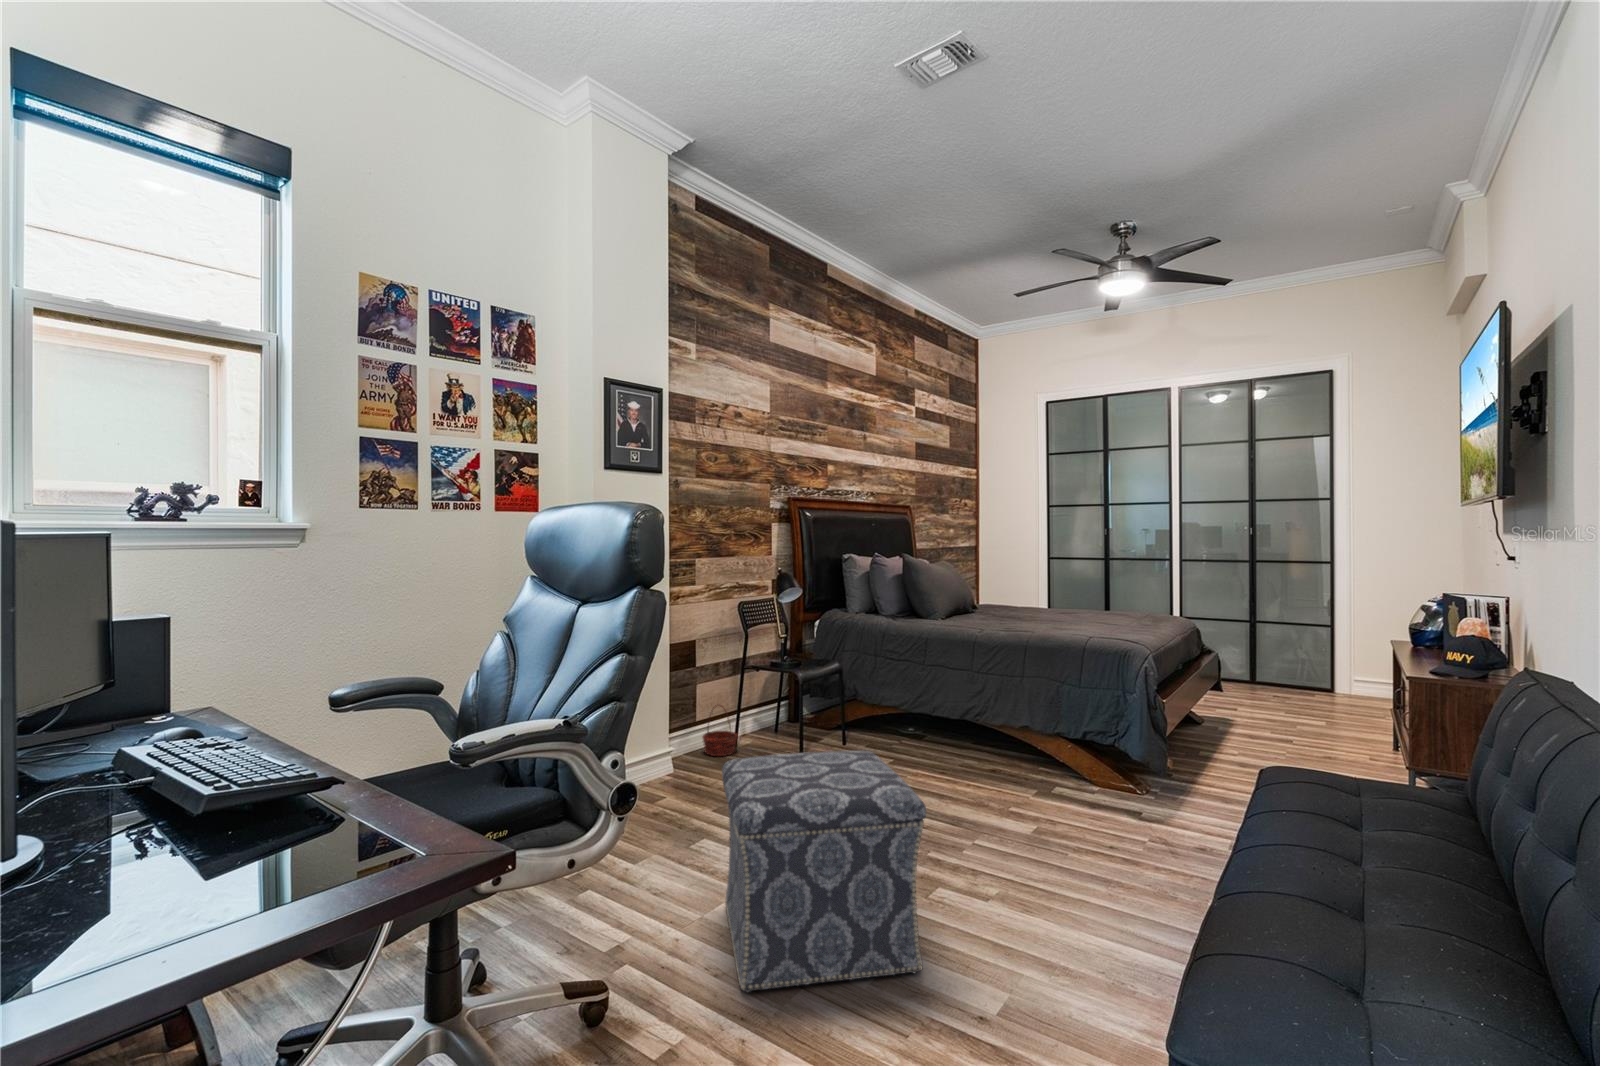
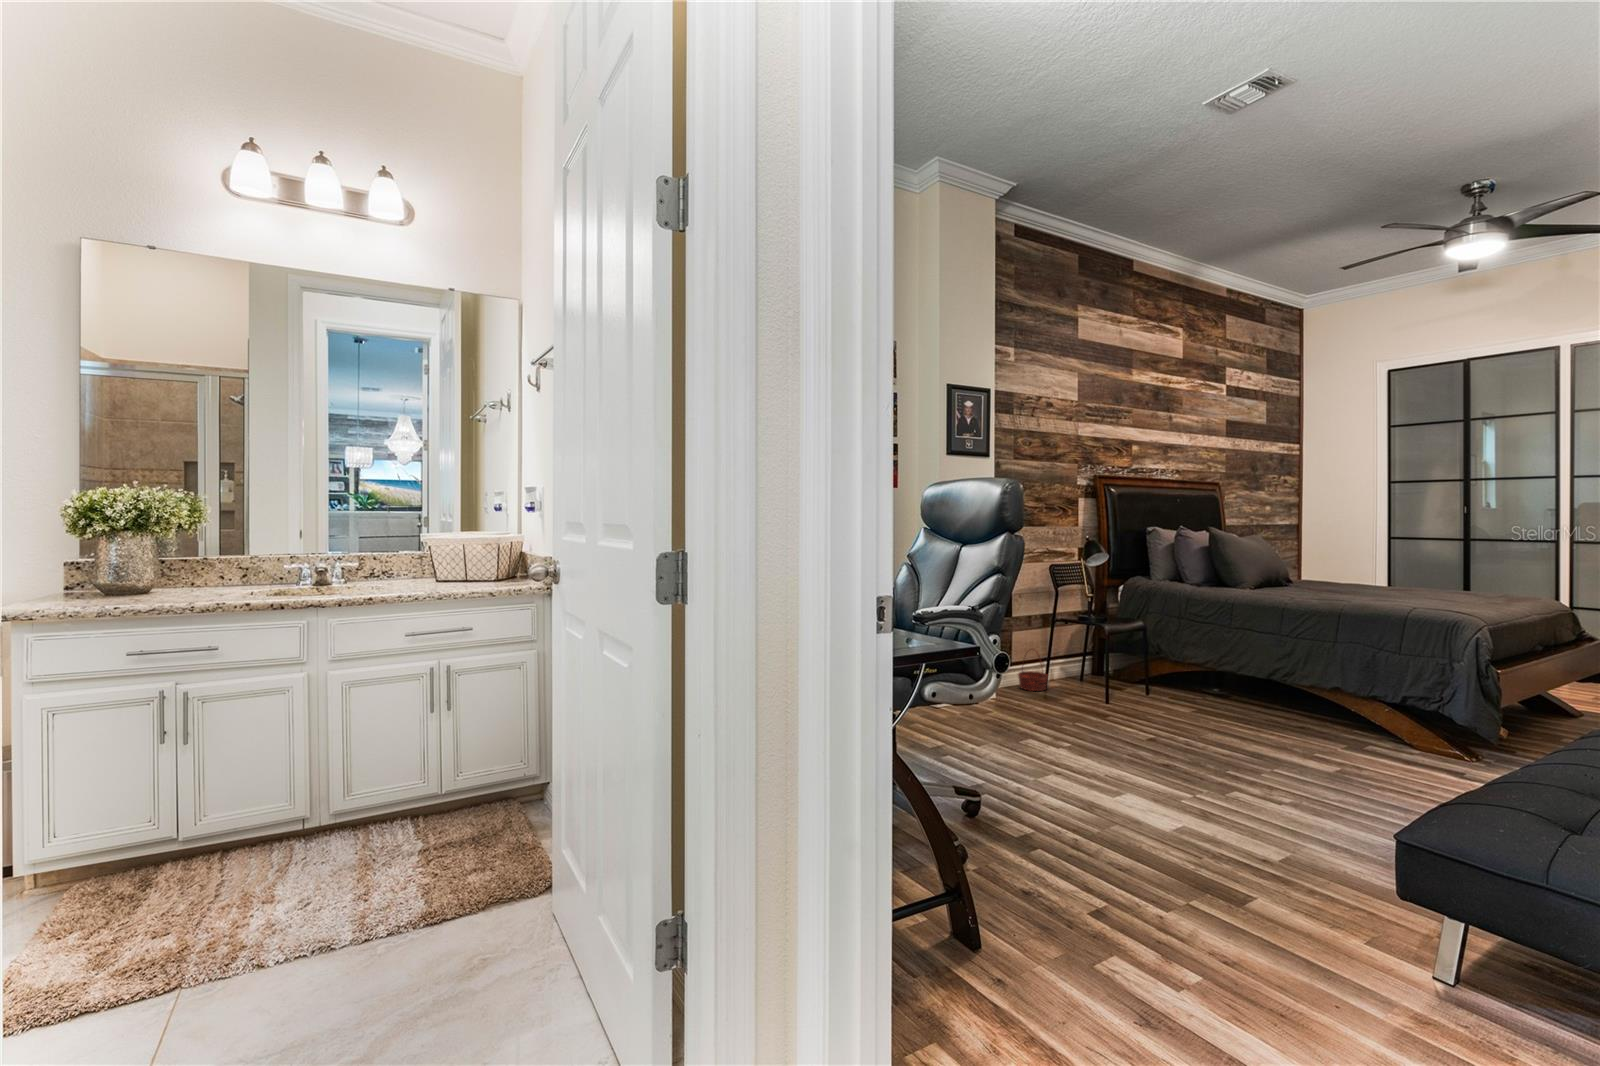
ottoman: present [722,751,926,992] -> none [1049,670,1221,835]

